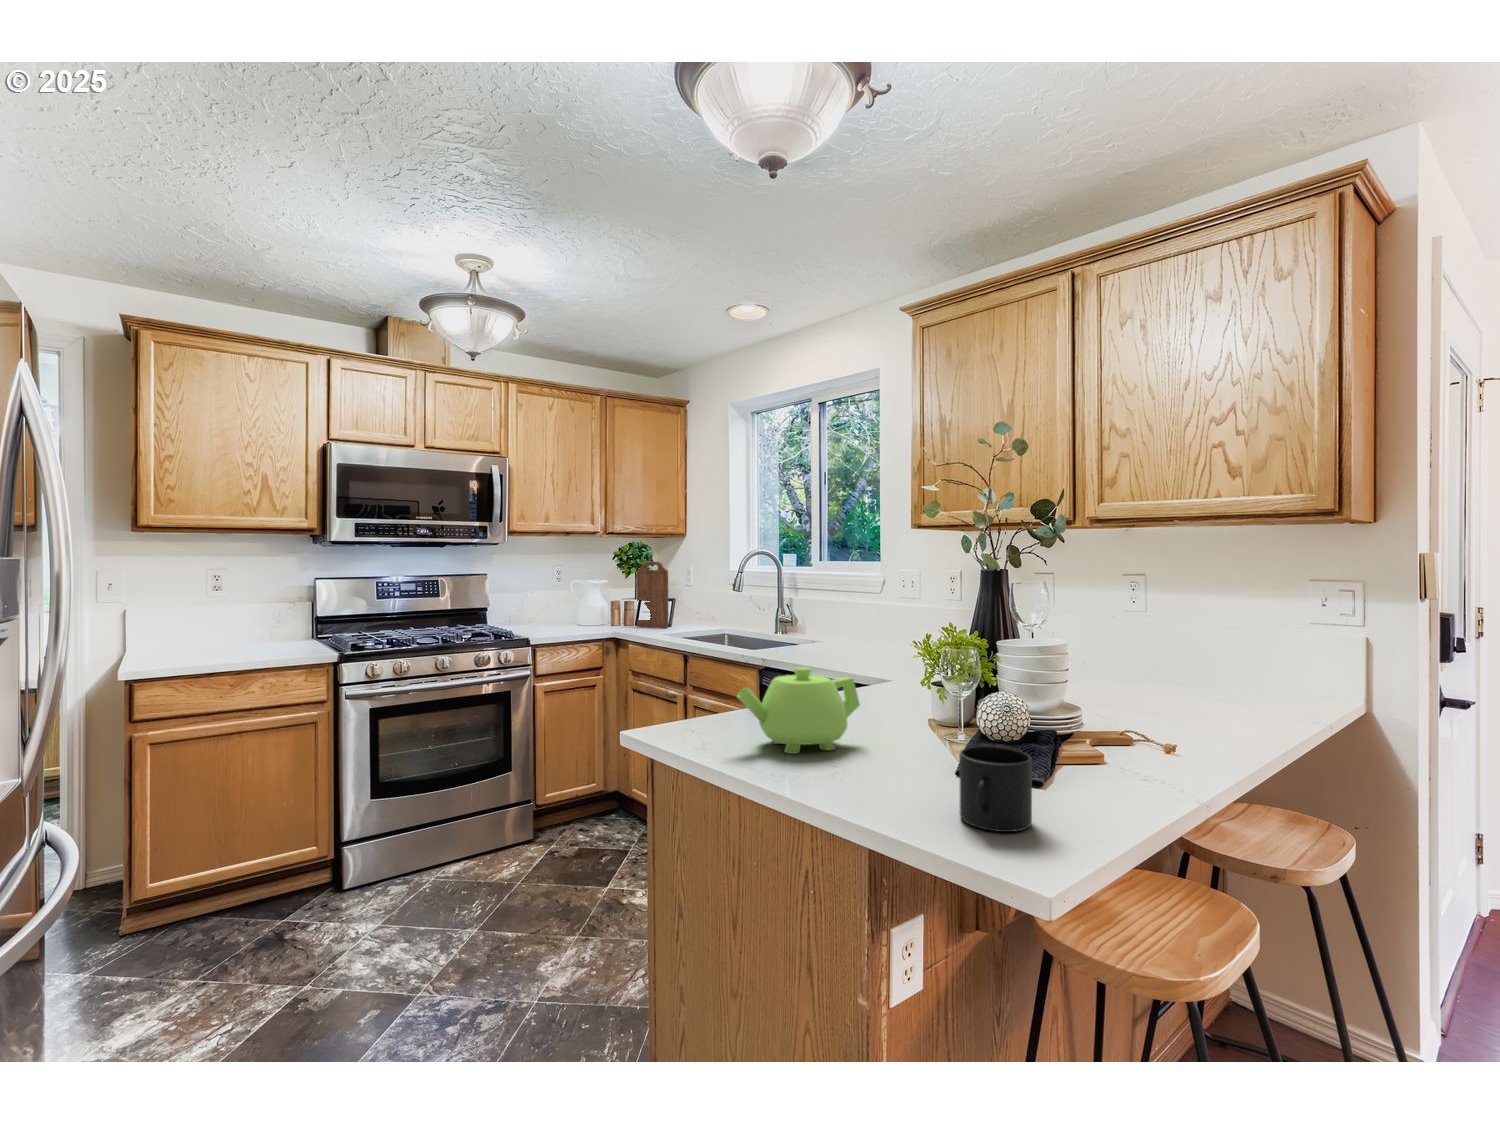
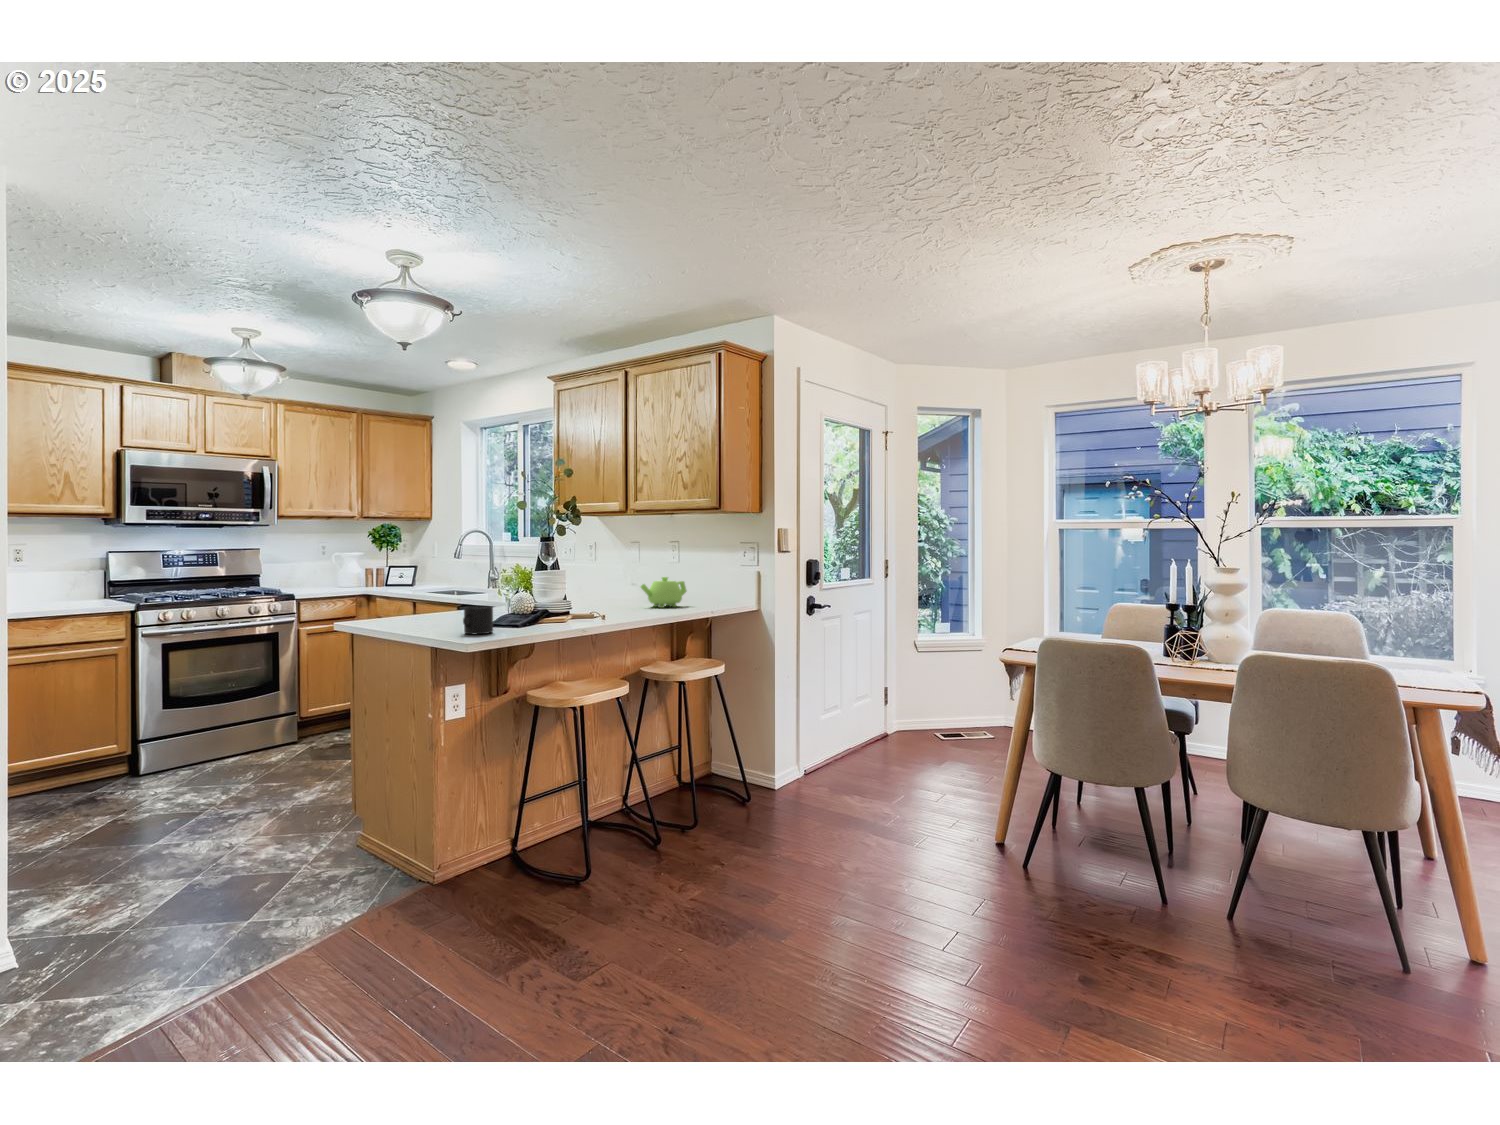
cutting board: present [637,562,669,628] -> none [389,540,414,590]
teapot: present [737,667,860,754] -> present [641,577,686,608]

